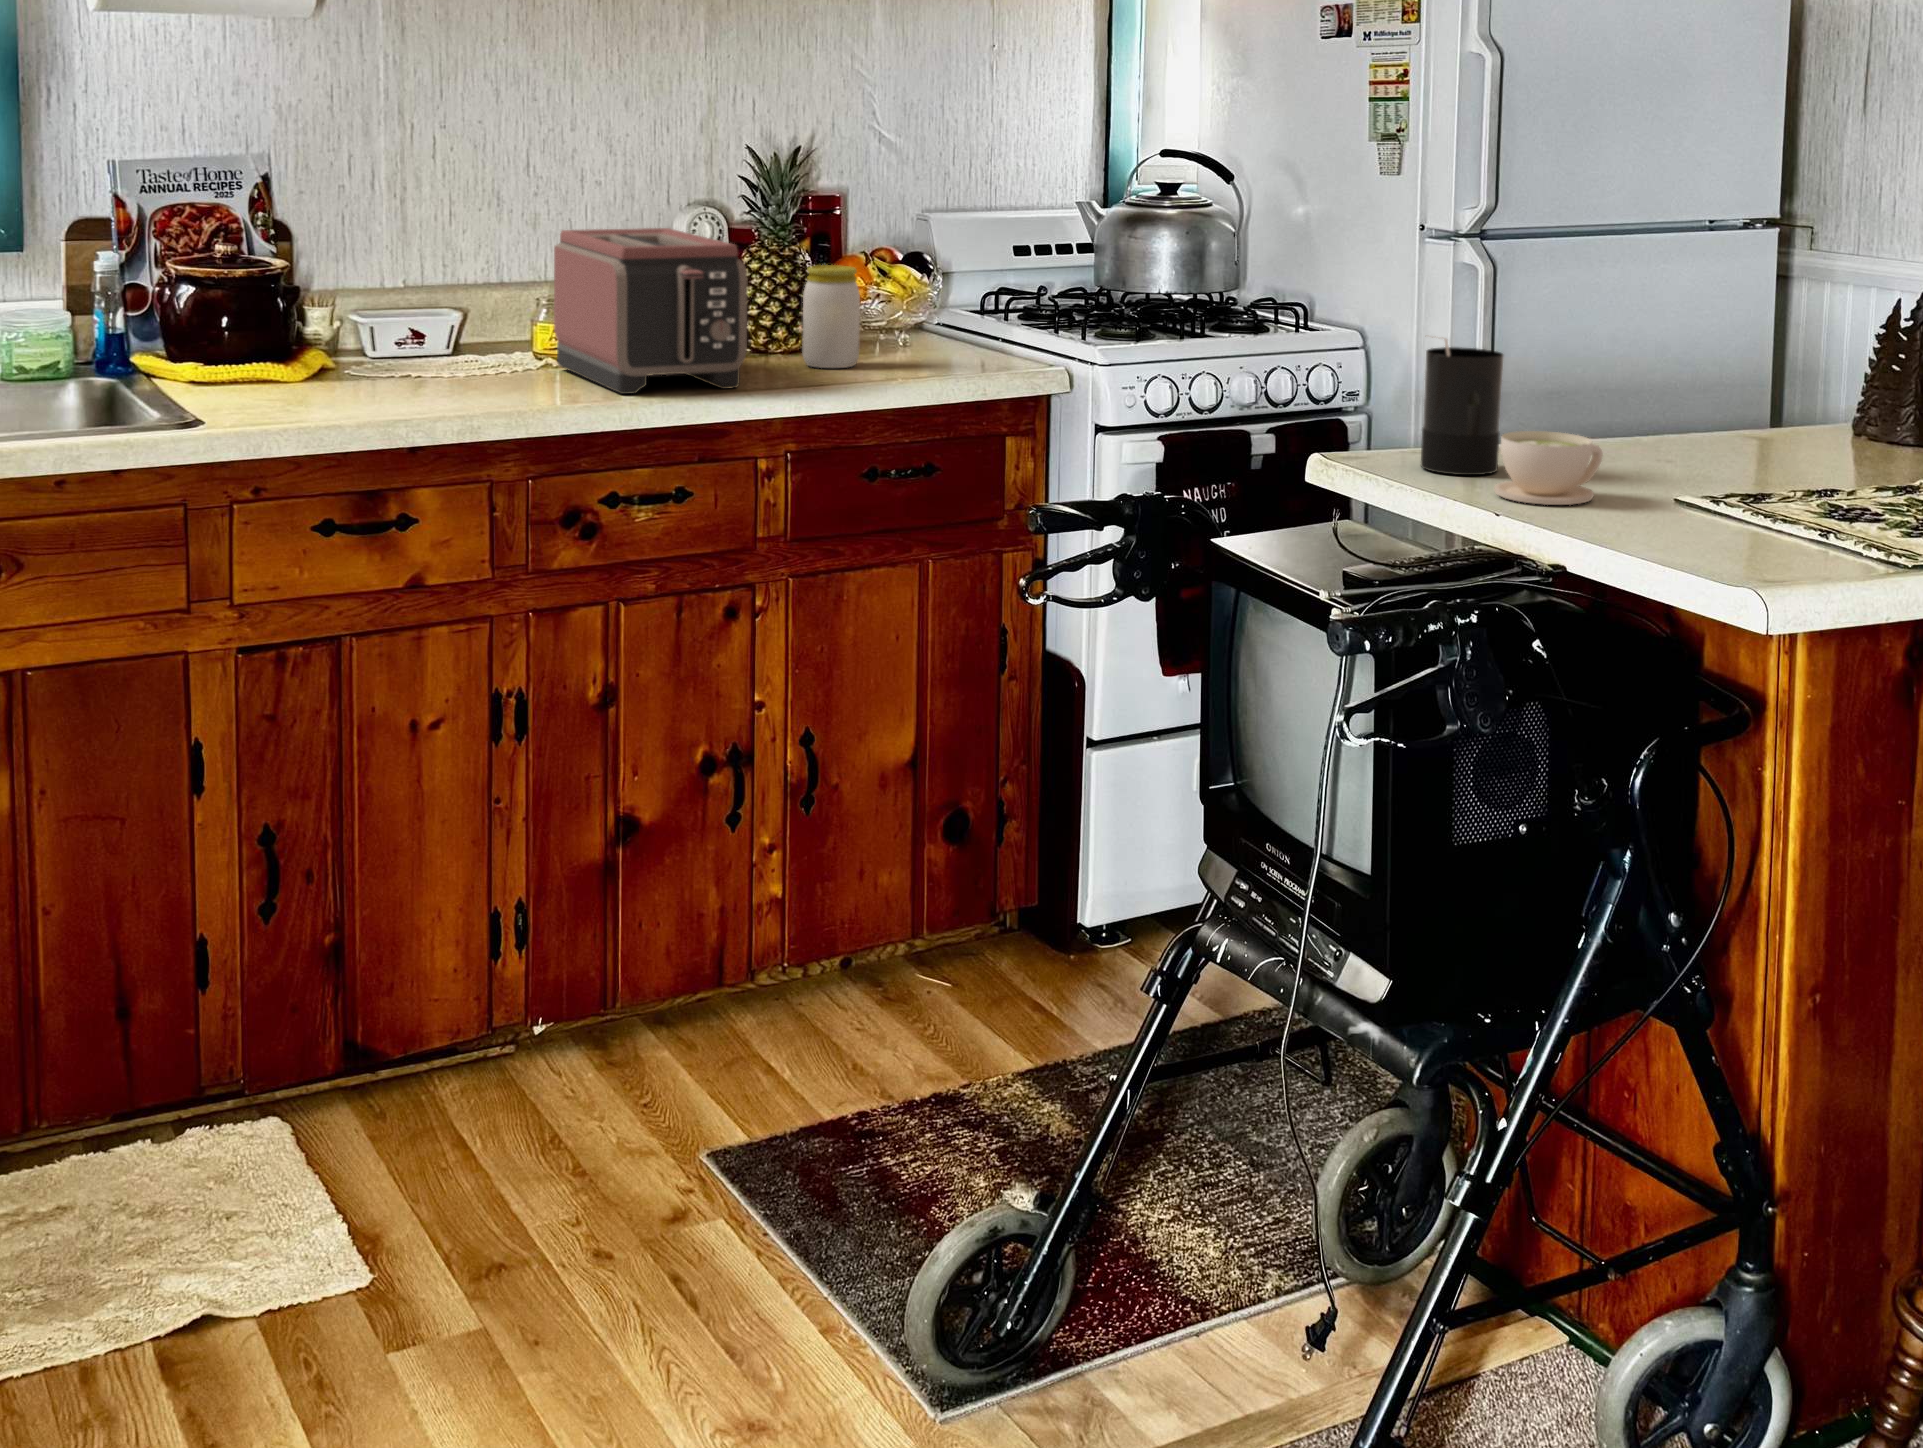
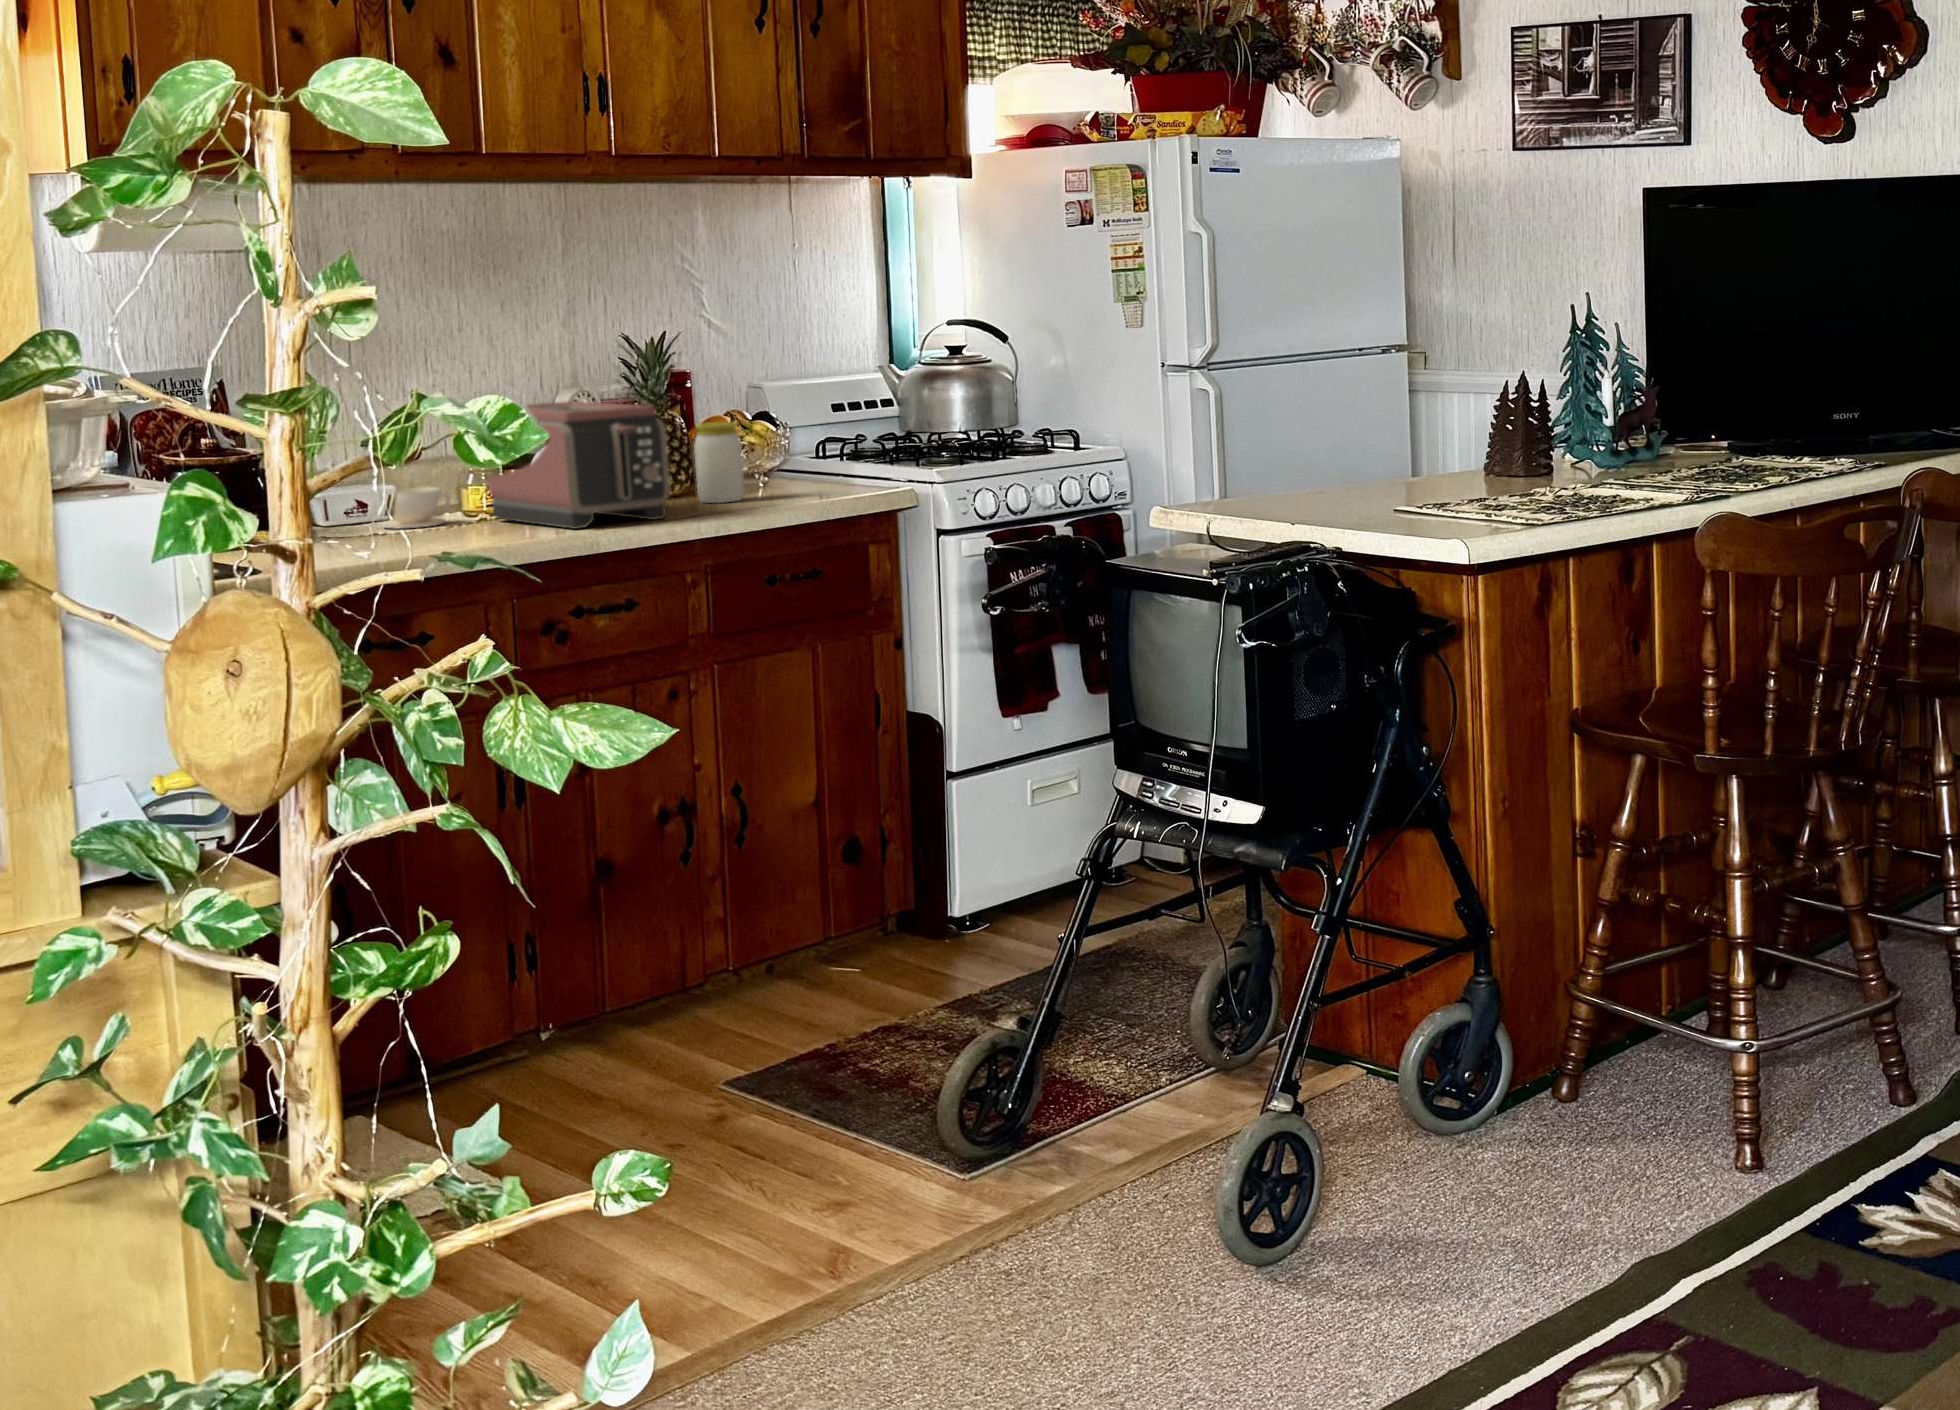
candle: present [1421,337,1503,475] -> none [1211,422,1269,513]
coffee cup: present [1494,431,1603,505] -> present [382,487,451,529]

